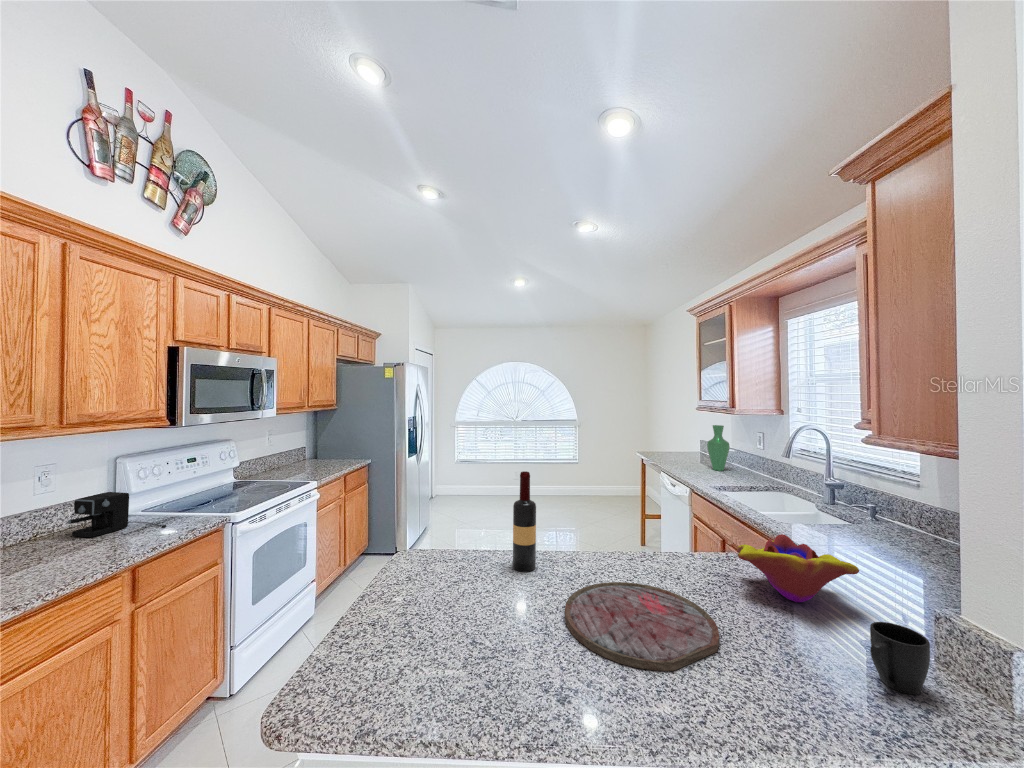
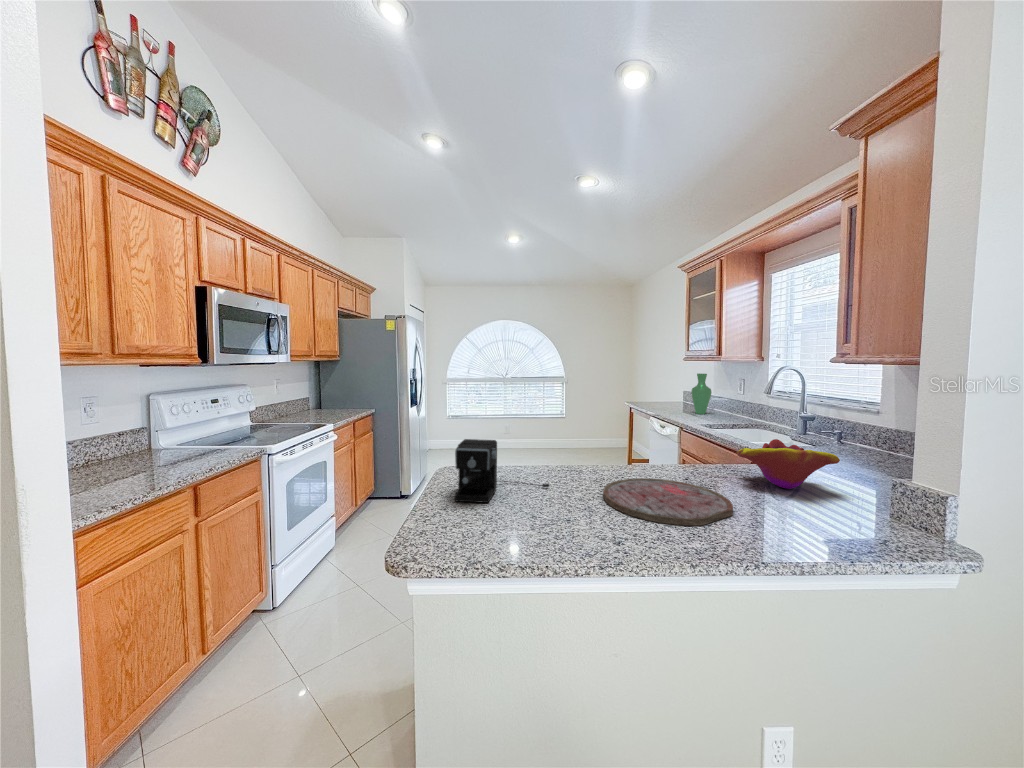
wine bottle: present [513,471,536,572] -> none [546,391,567,475]
coffee maker: present [68,492,166,537] -> present [455,439,549,503]
mug: present [870,622,930,695] -> none [853,486,900,533]

